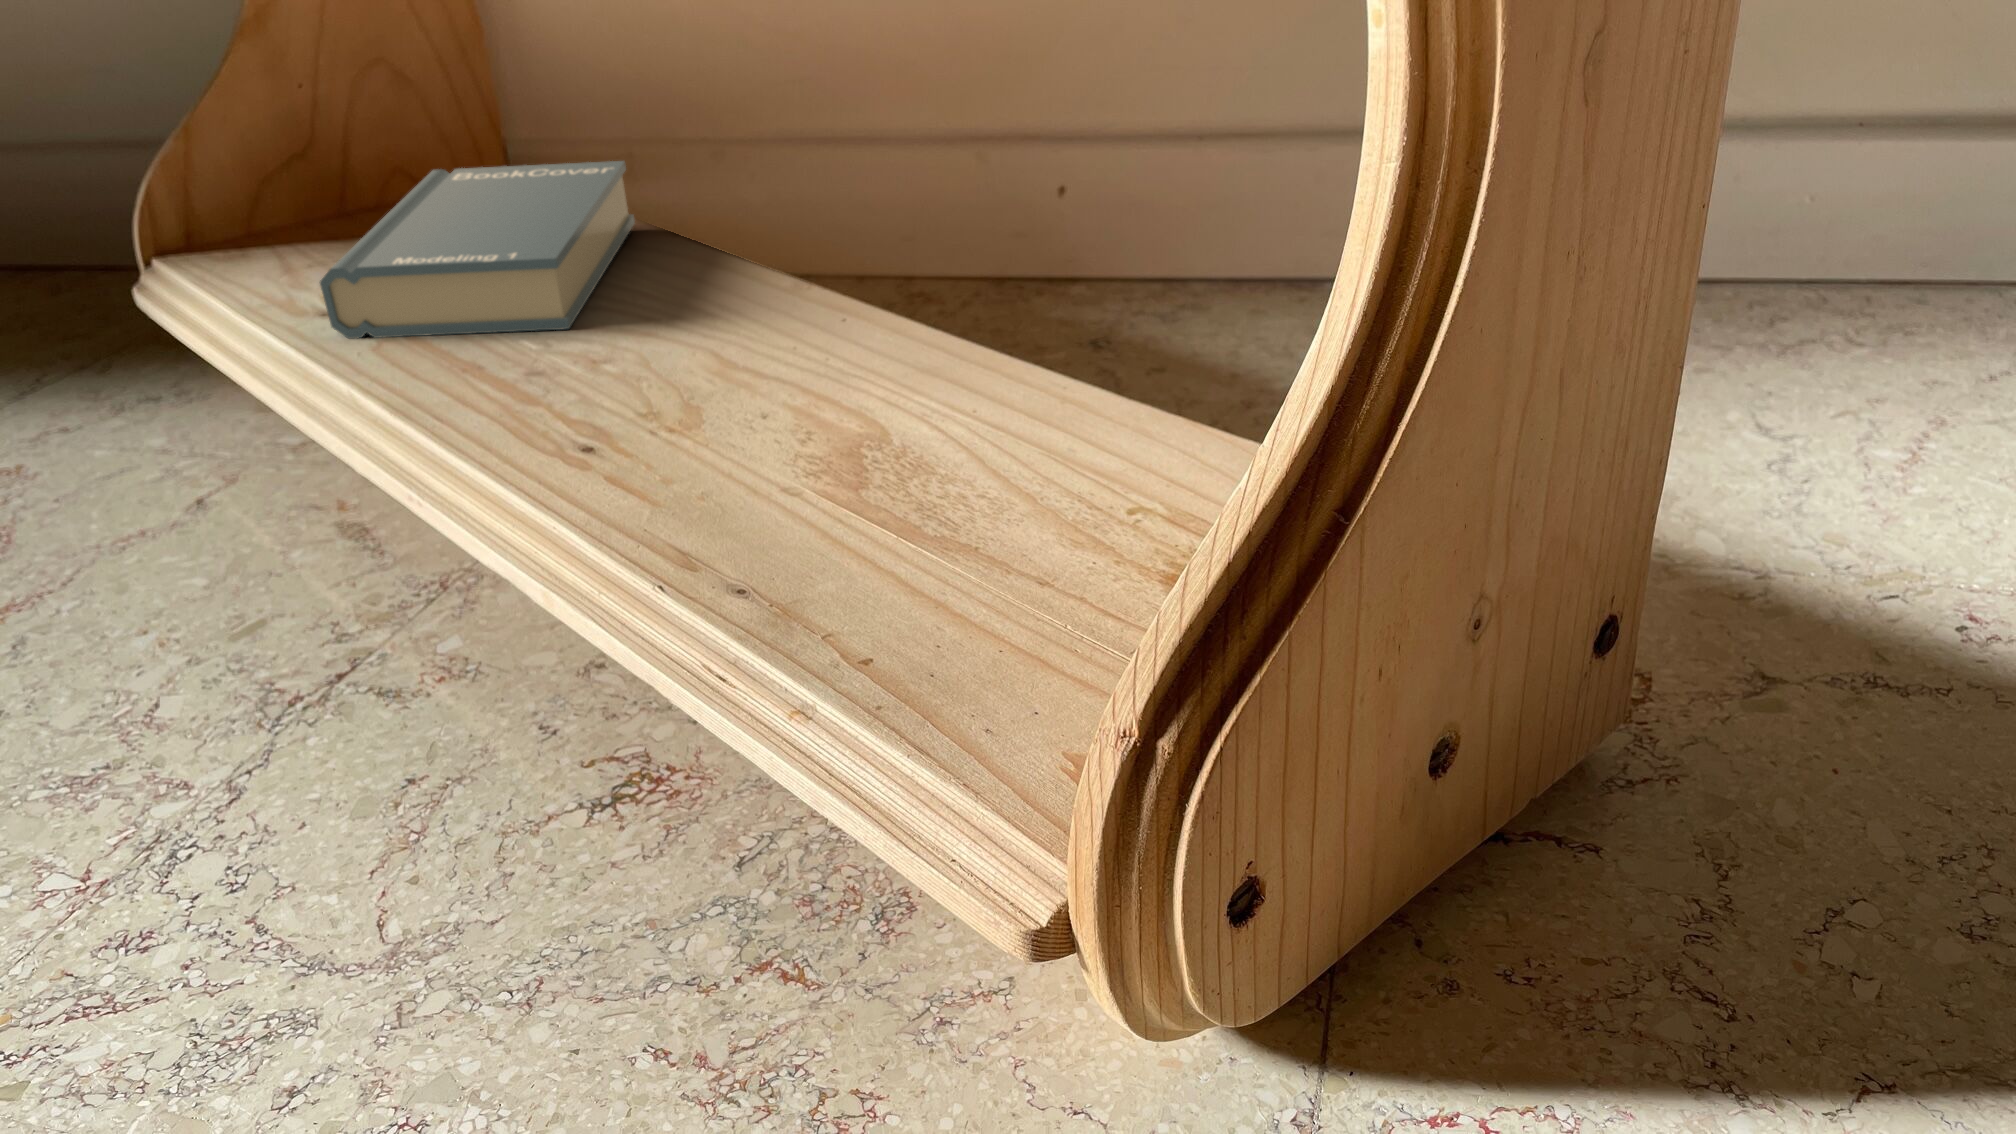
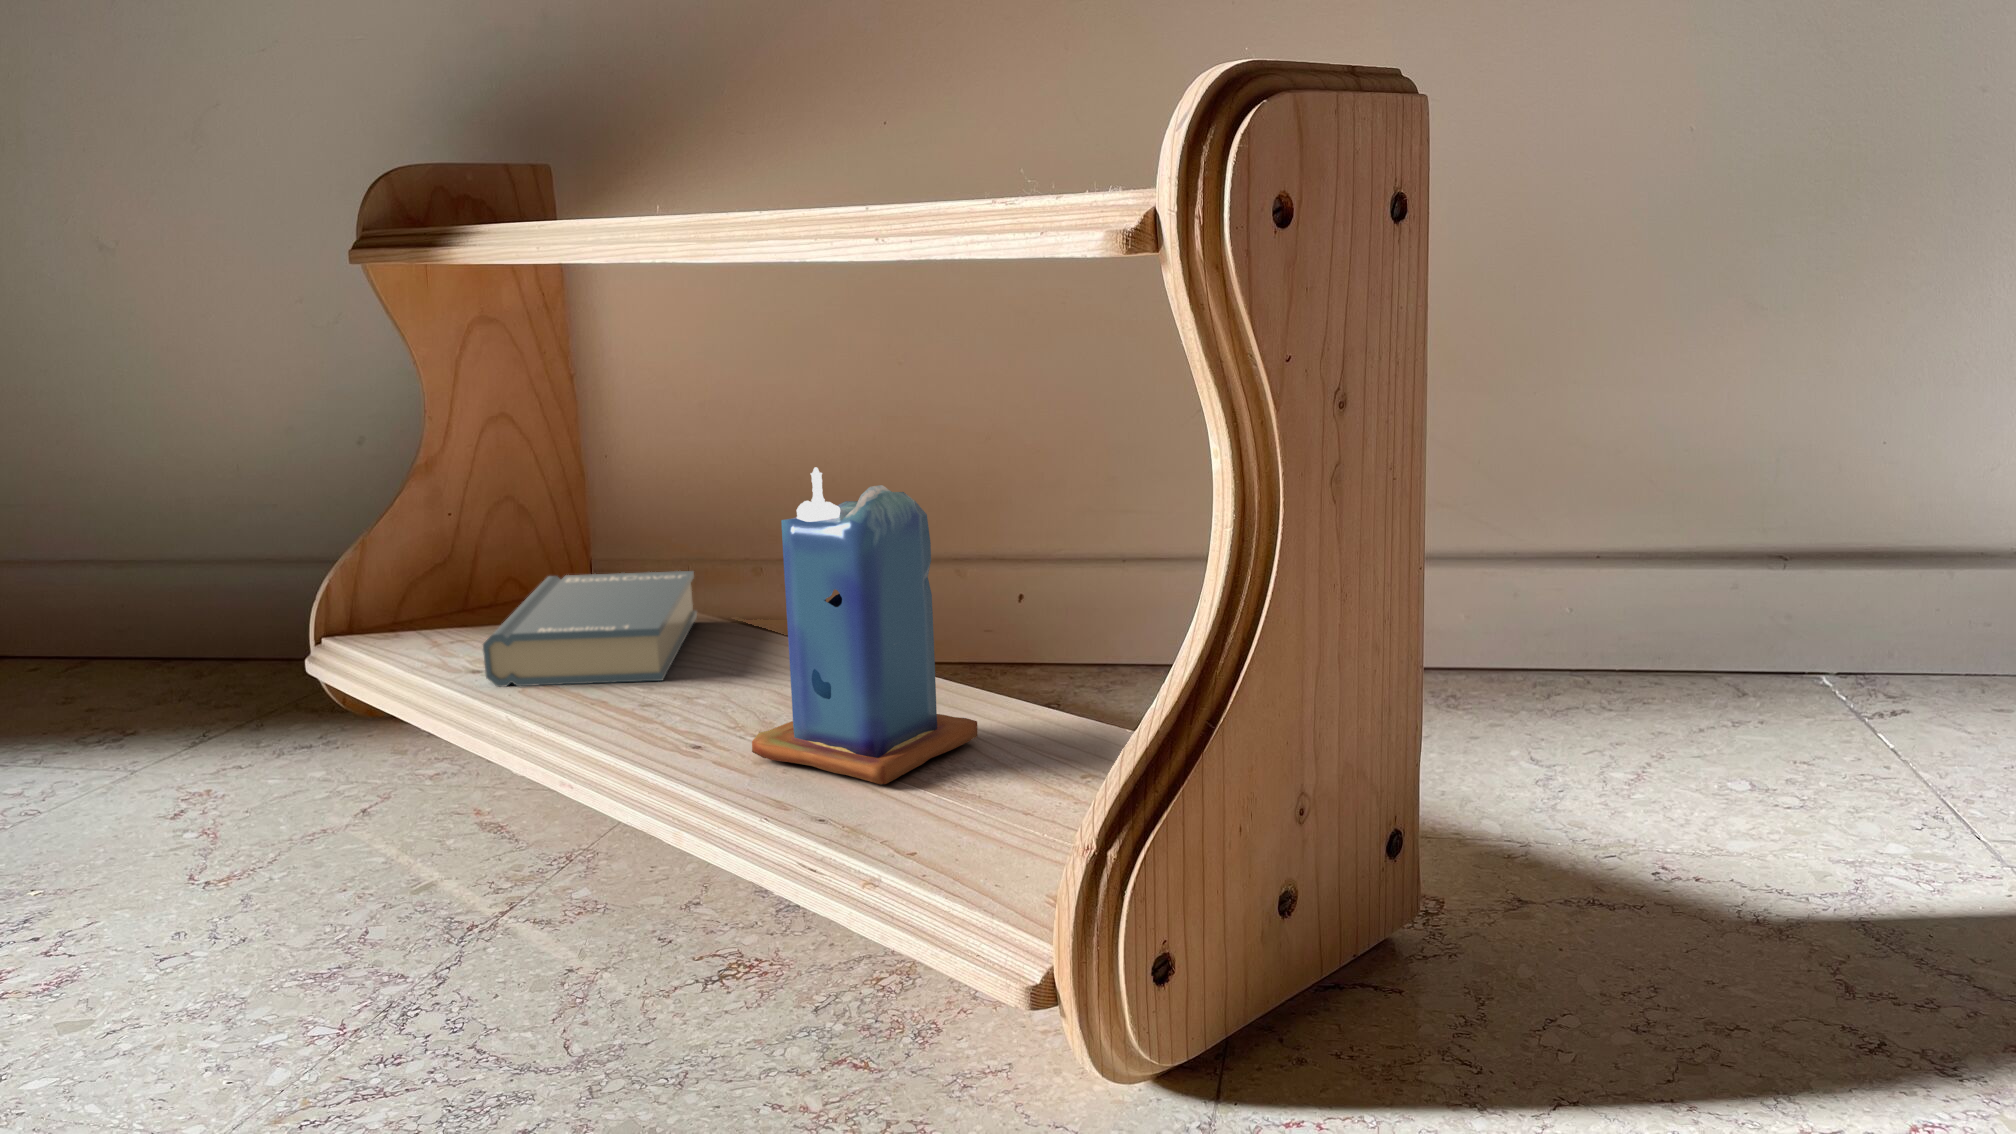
candle: none [660,38,985,527] -> present [752,467,978,785]

